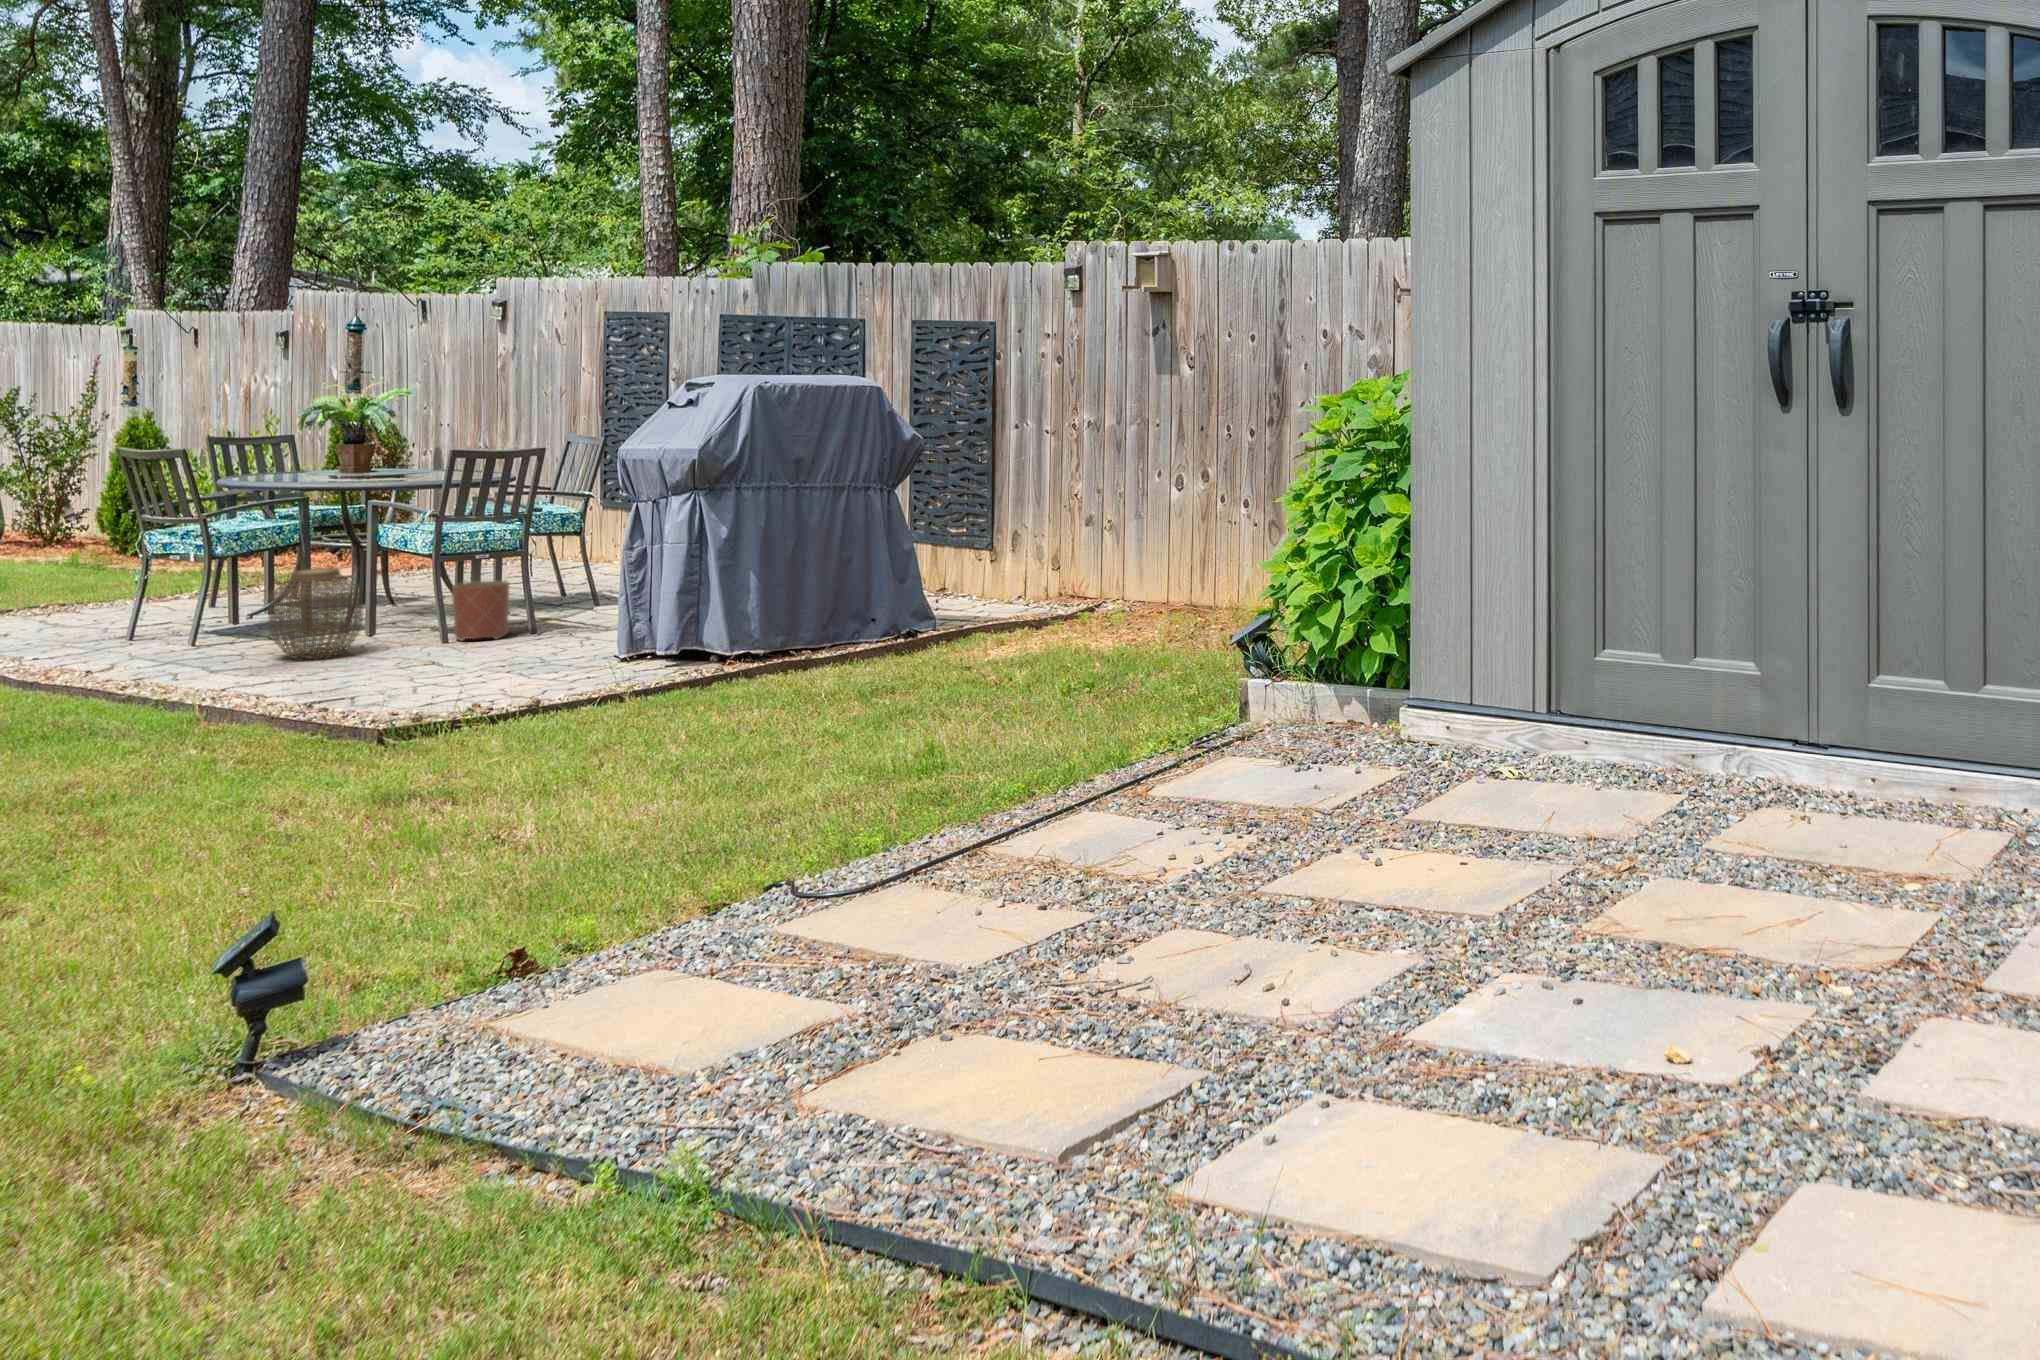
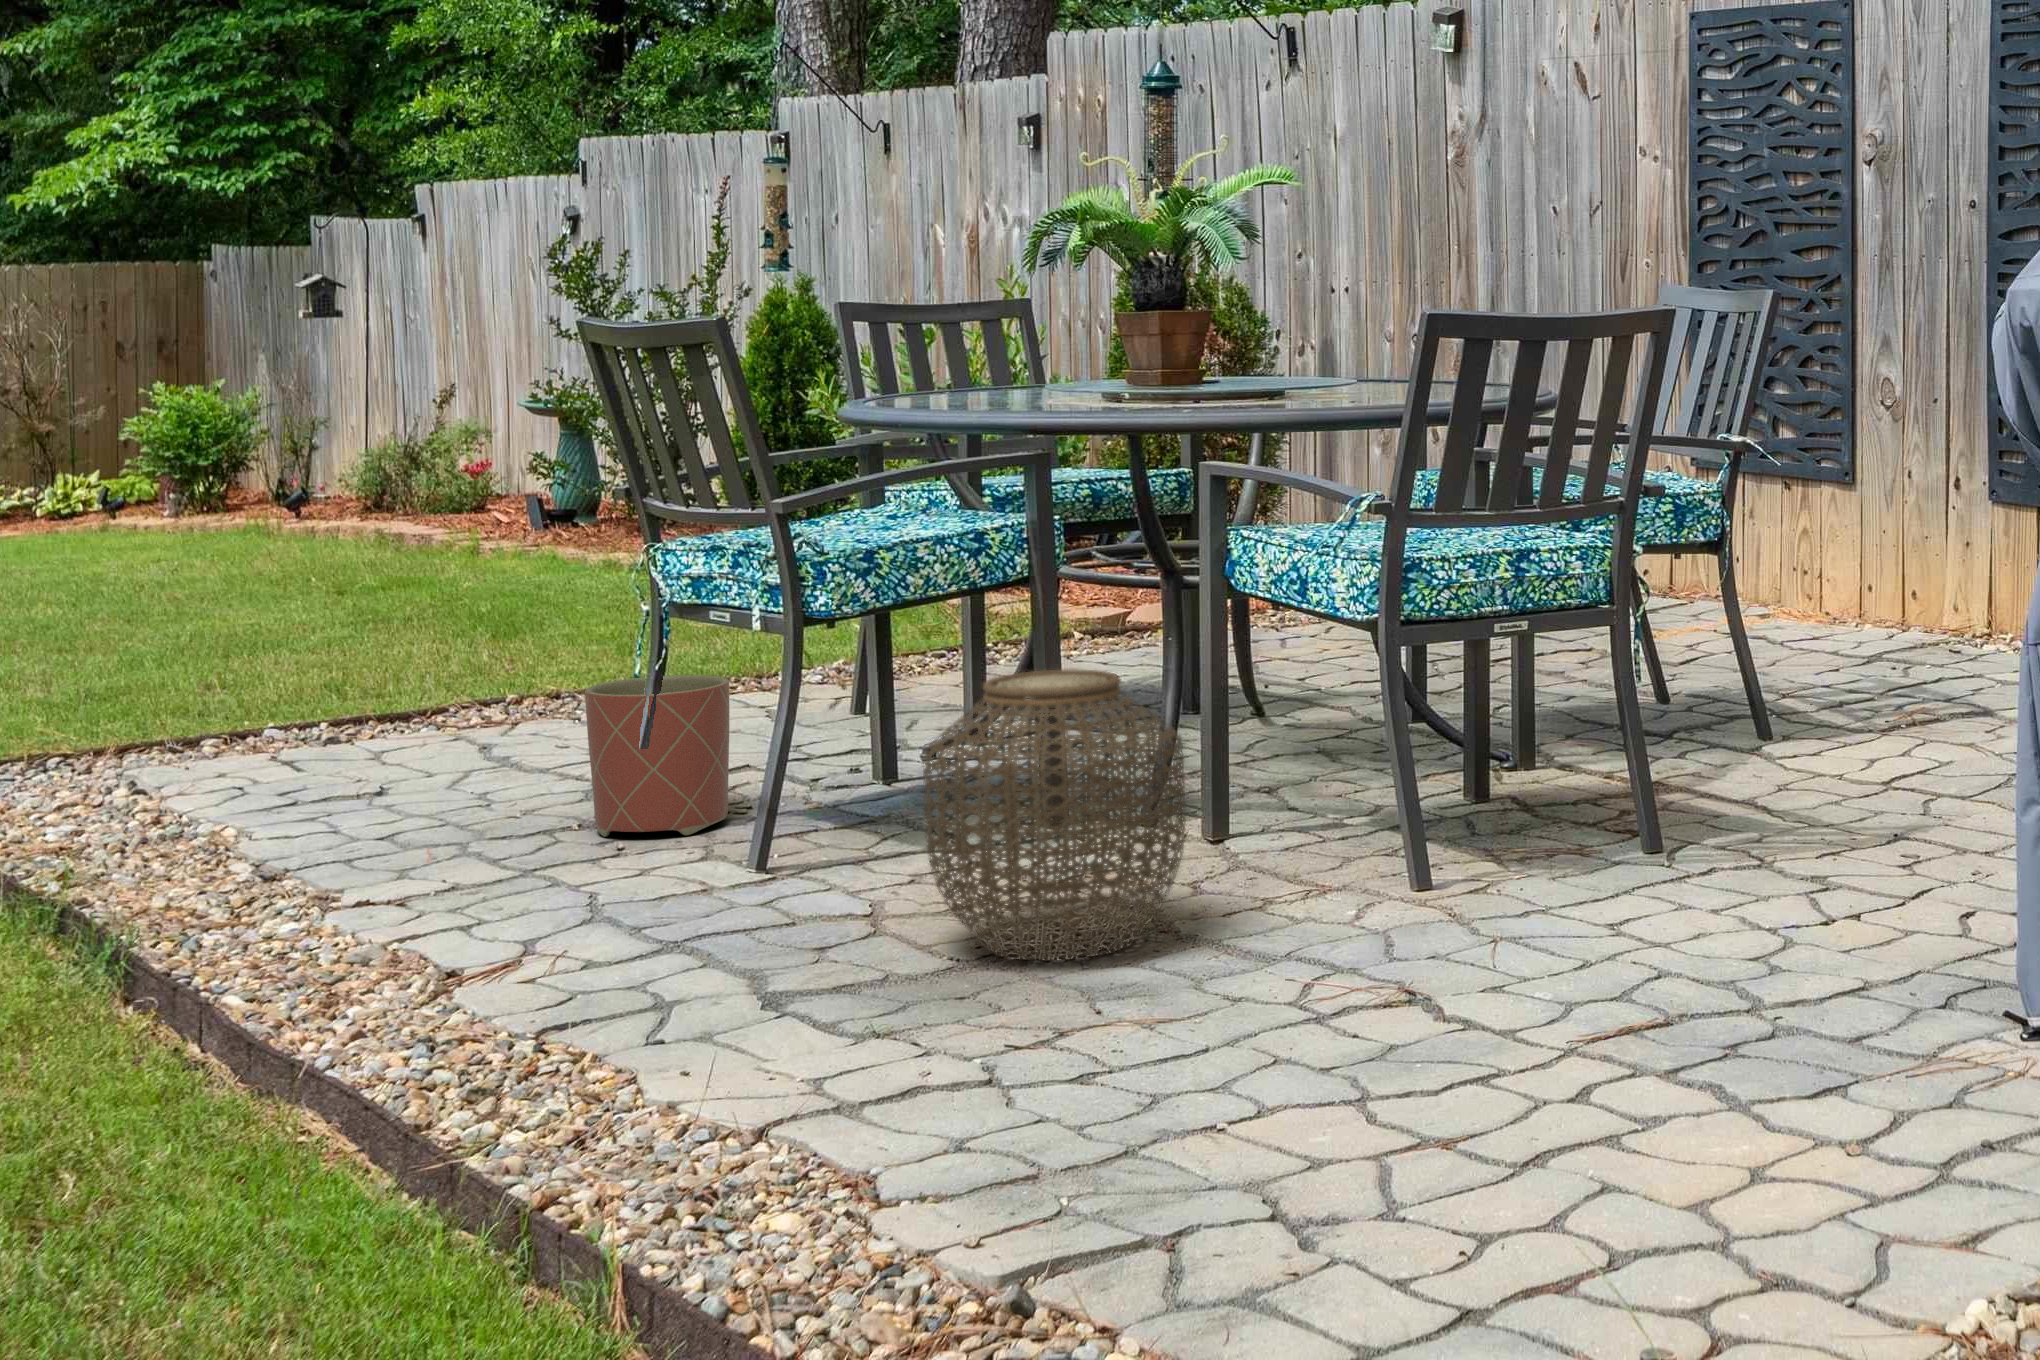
planter: present [452,581,509,641] -> present [585,675,729,837]

